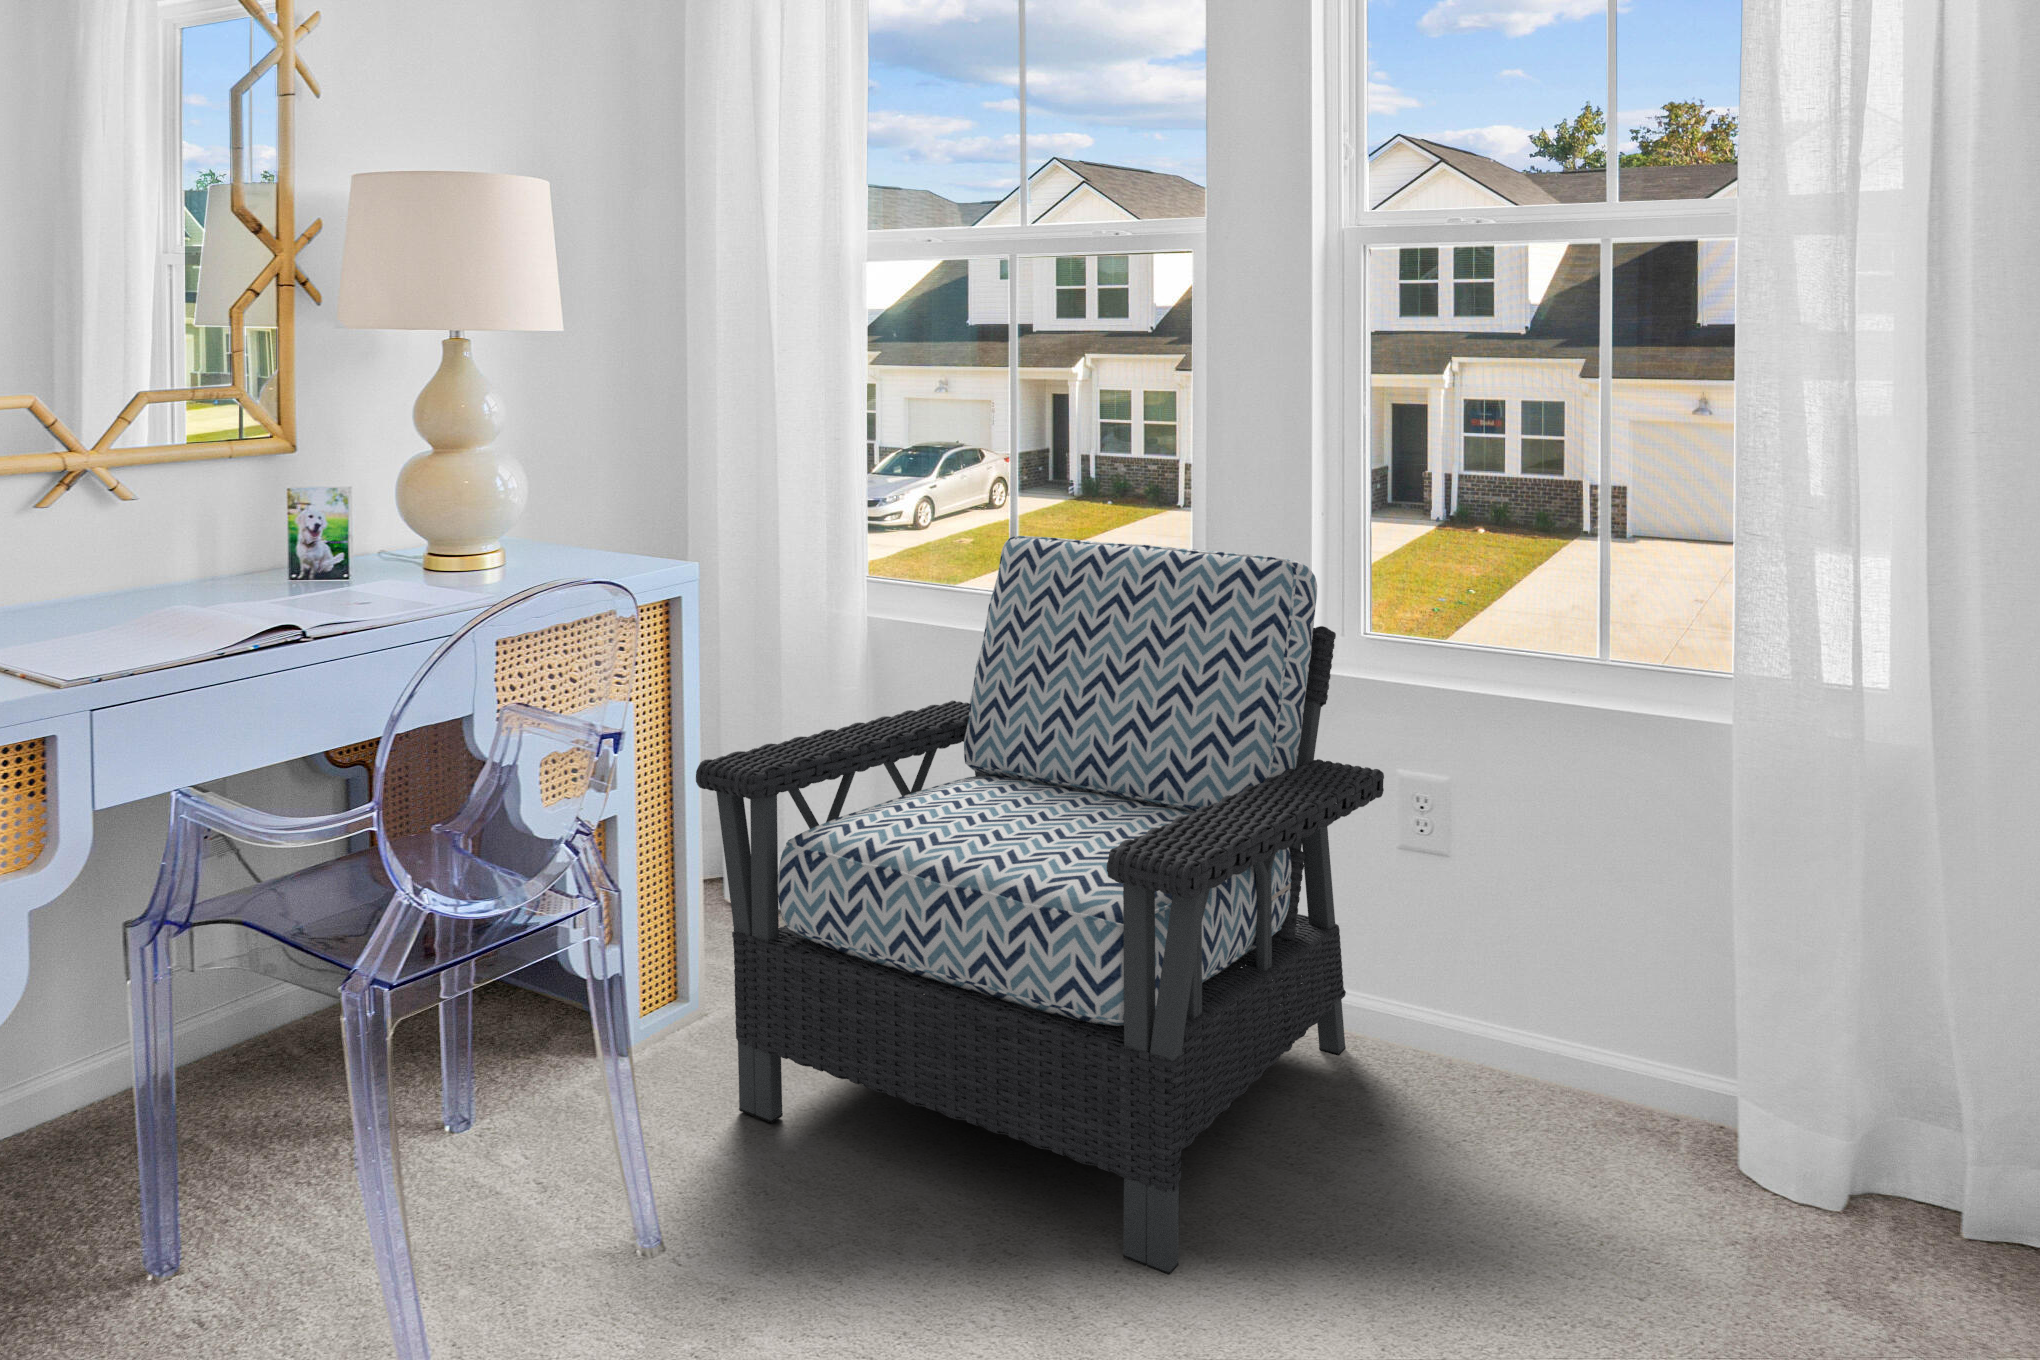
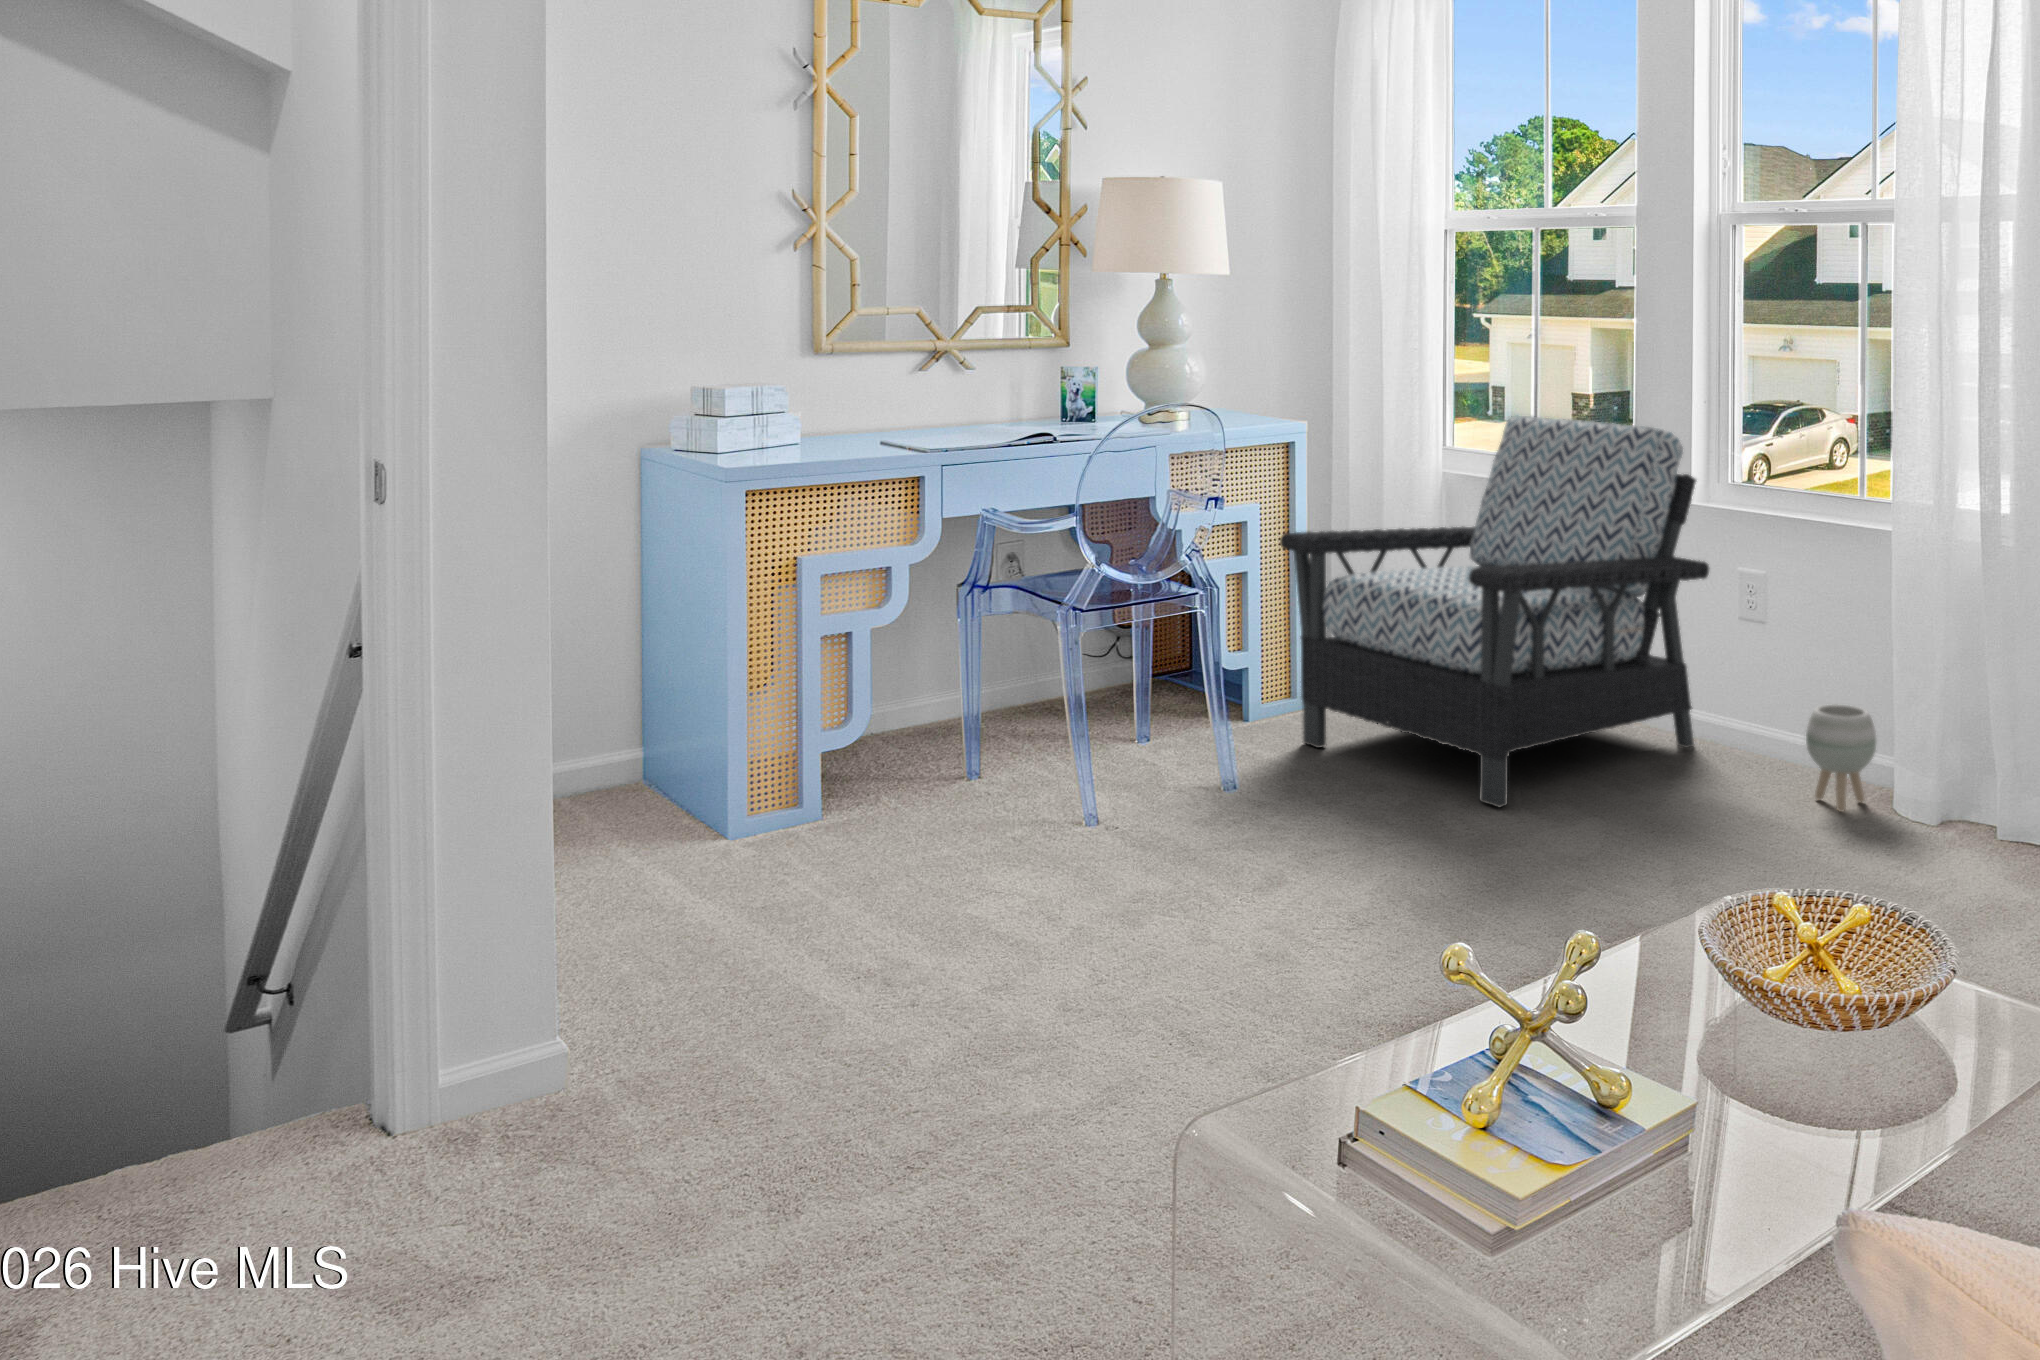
planter: none [1624,1014,1750,1209] -> present [1806,704,1876,812]

